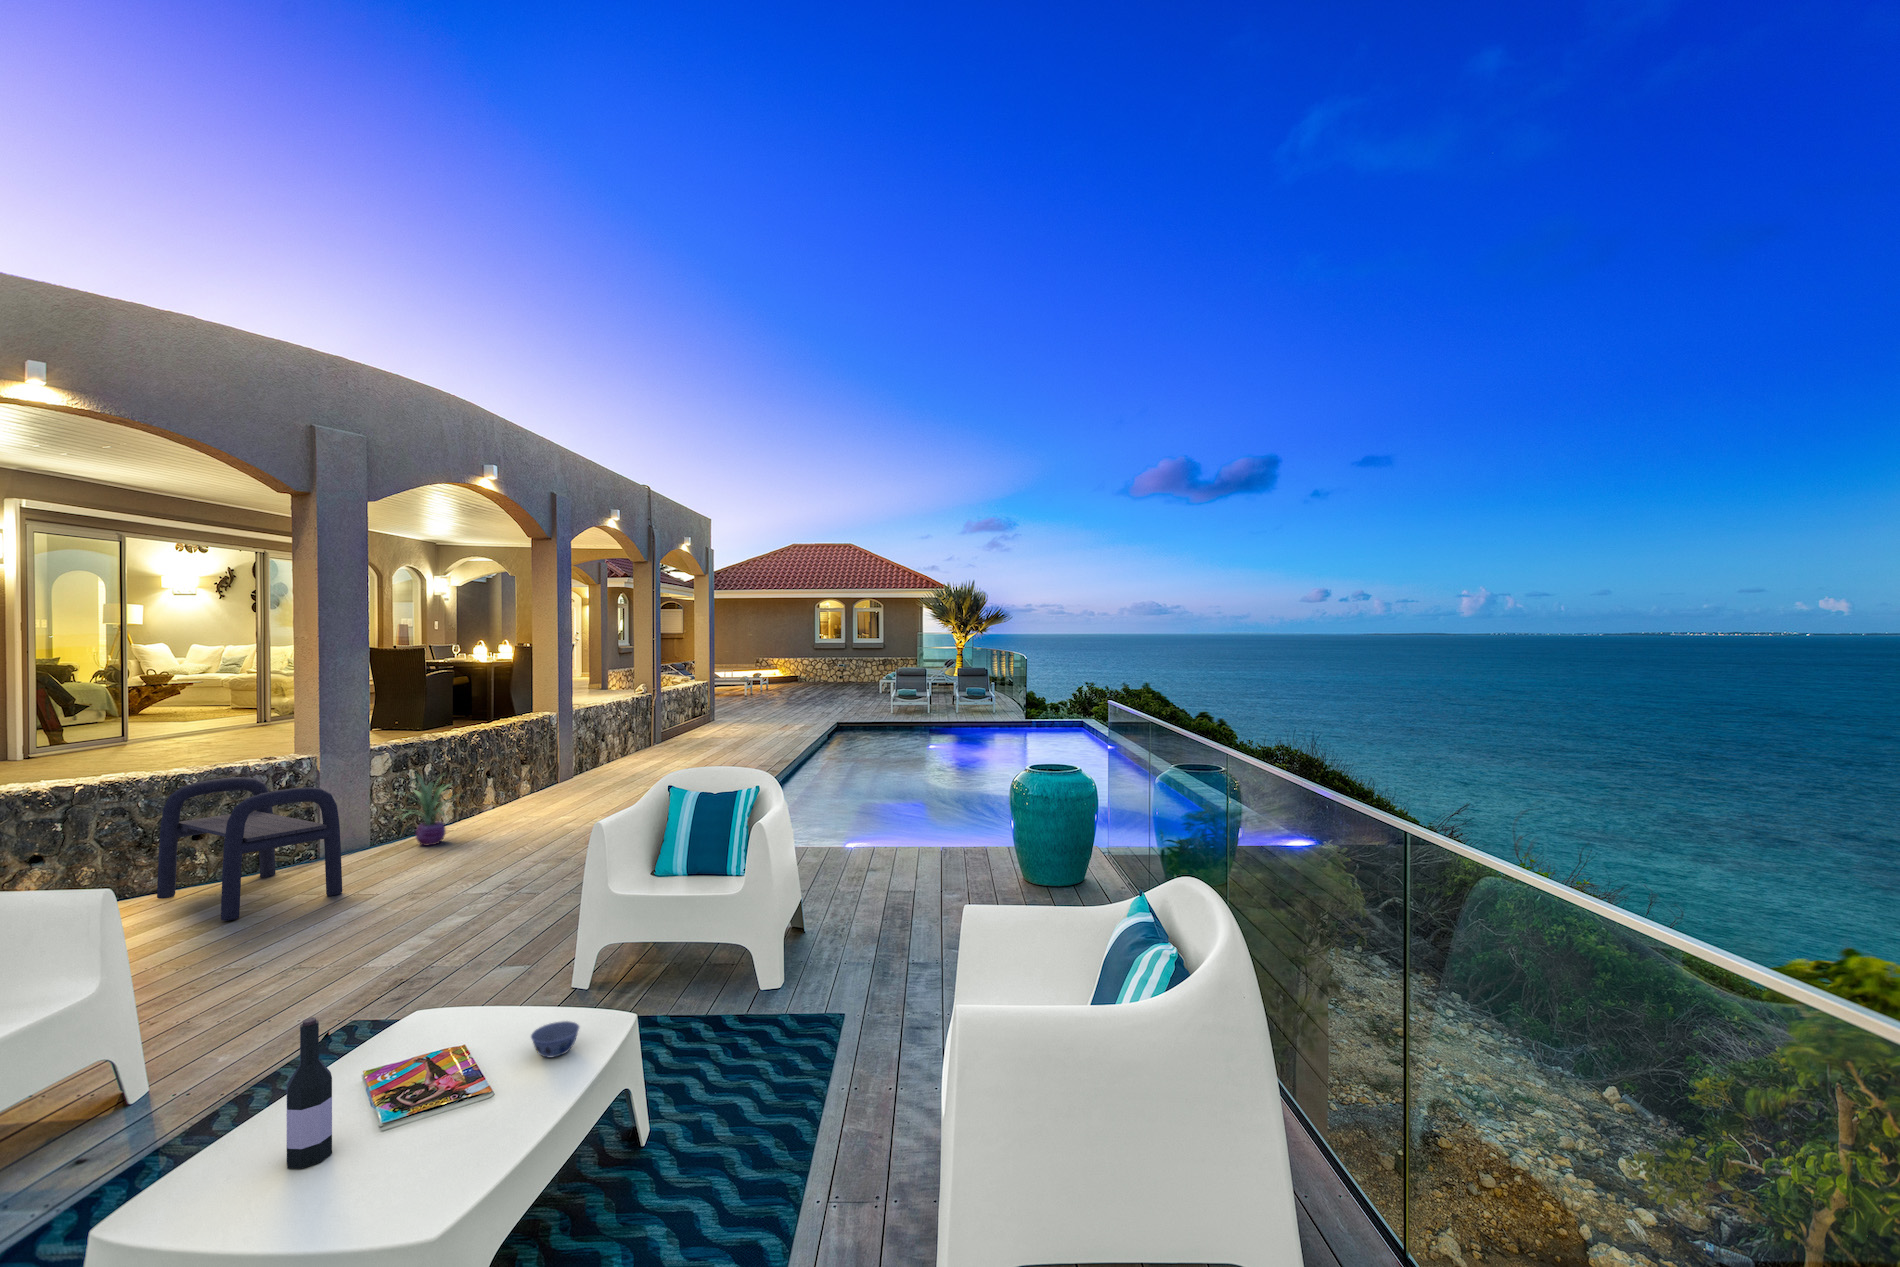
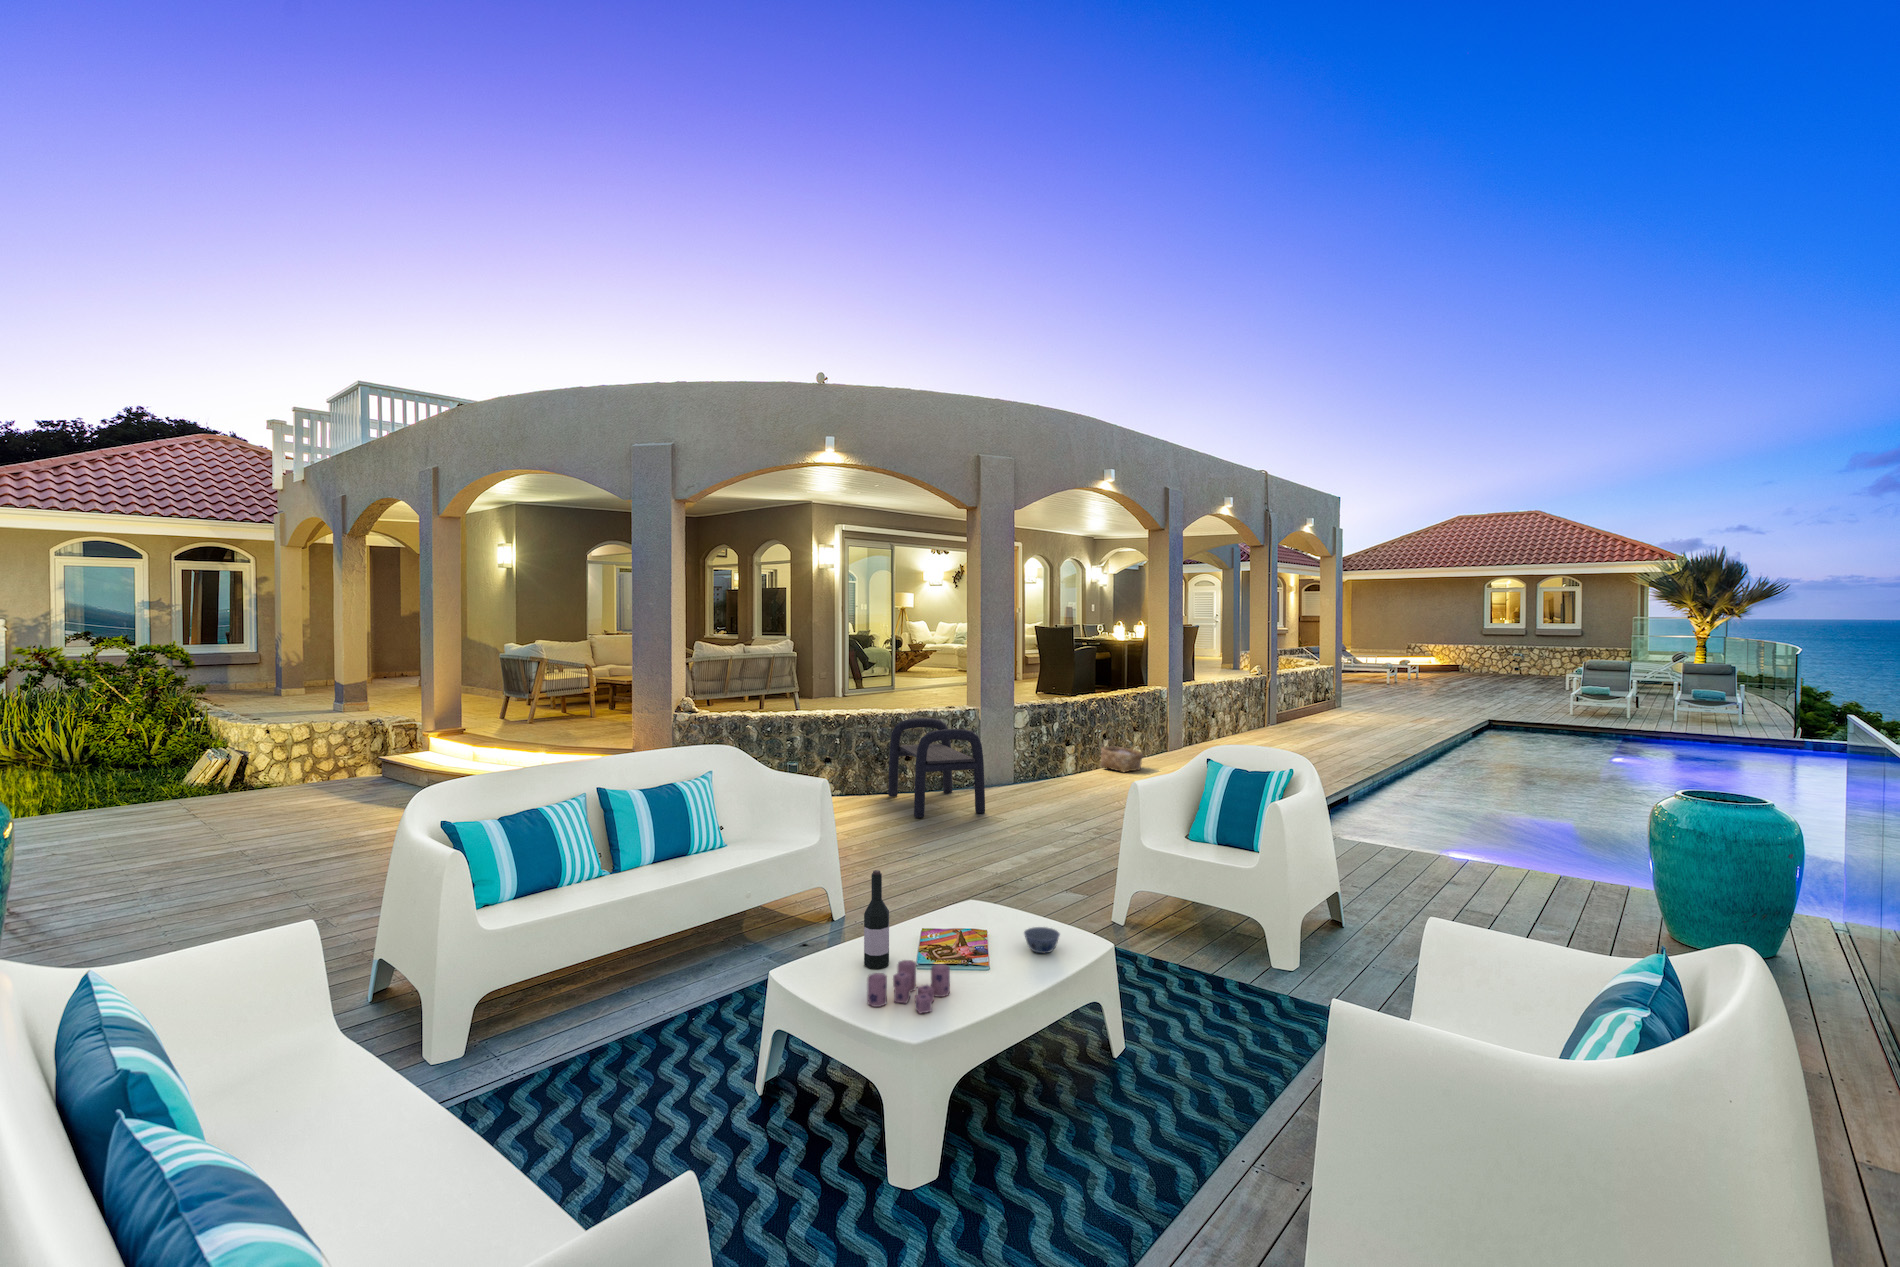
decorative plant: present [402,774,458,846] -> none [1021,729,1082,788]
woven basket: none [487,777,541,813] -> present [1101,745,1143,772]
candle: none [324,1118,455,1225] -> present [867,960,950,1013]

